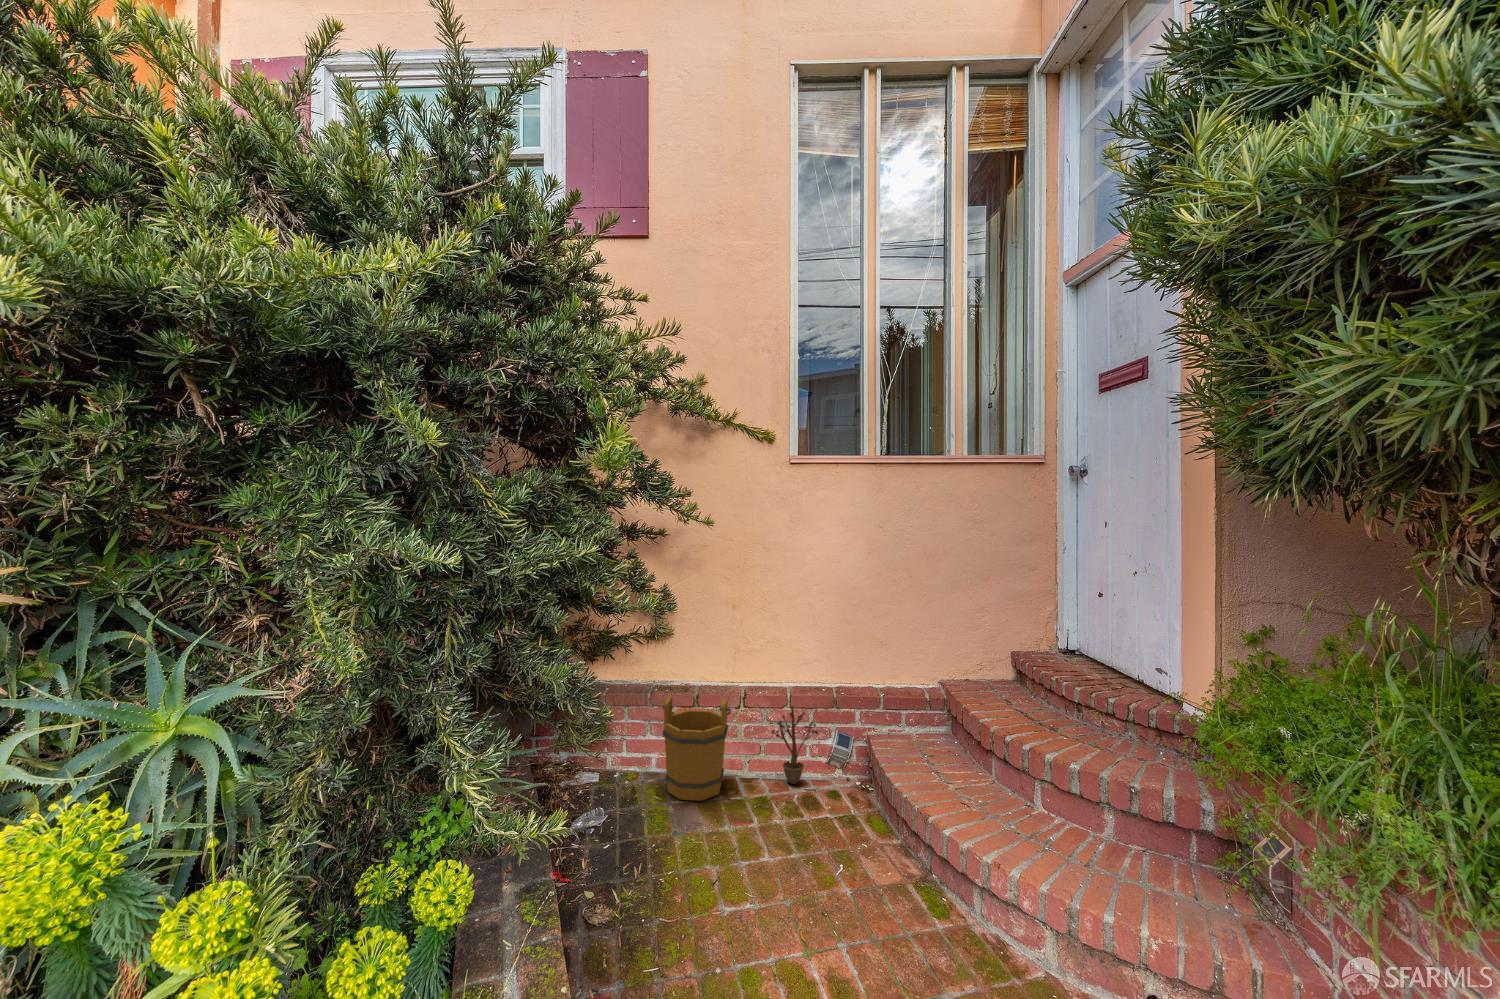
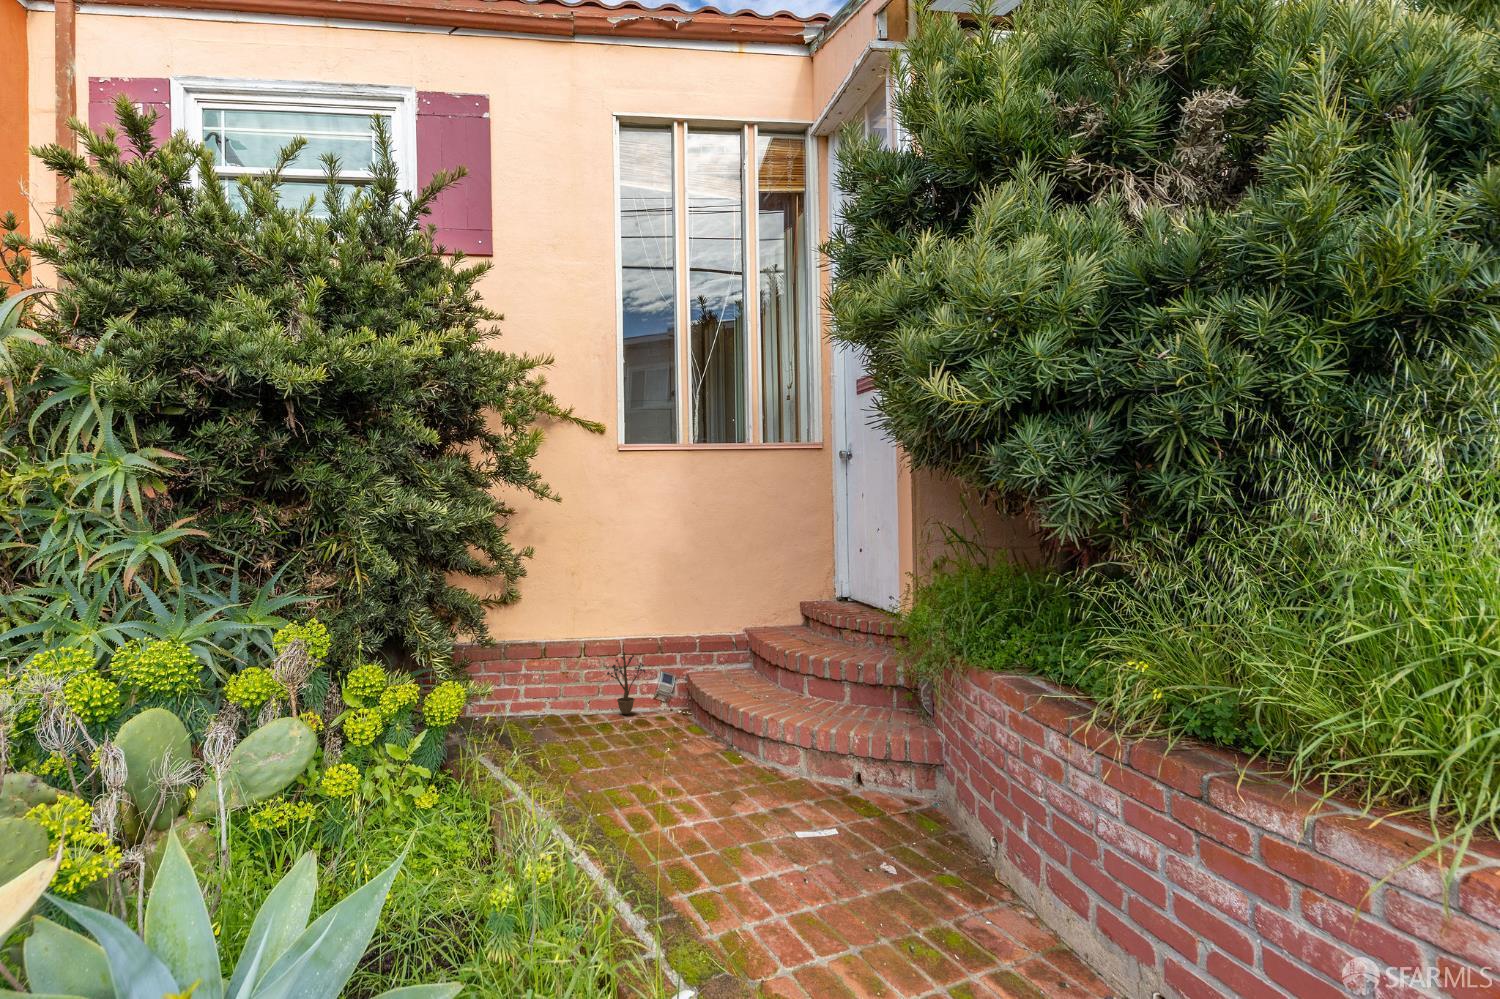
bucket: present [663,696,731,801] -> none [513,647,572,729]

